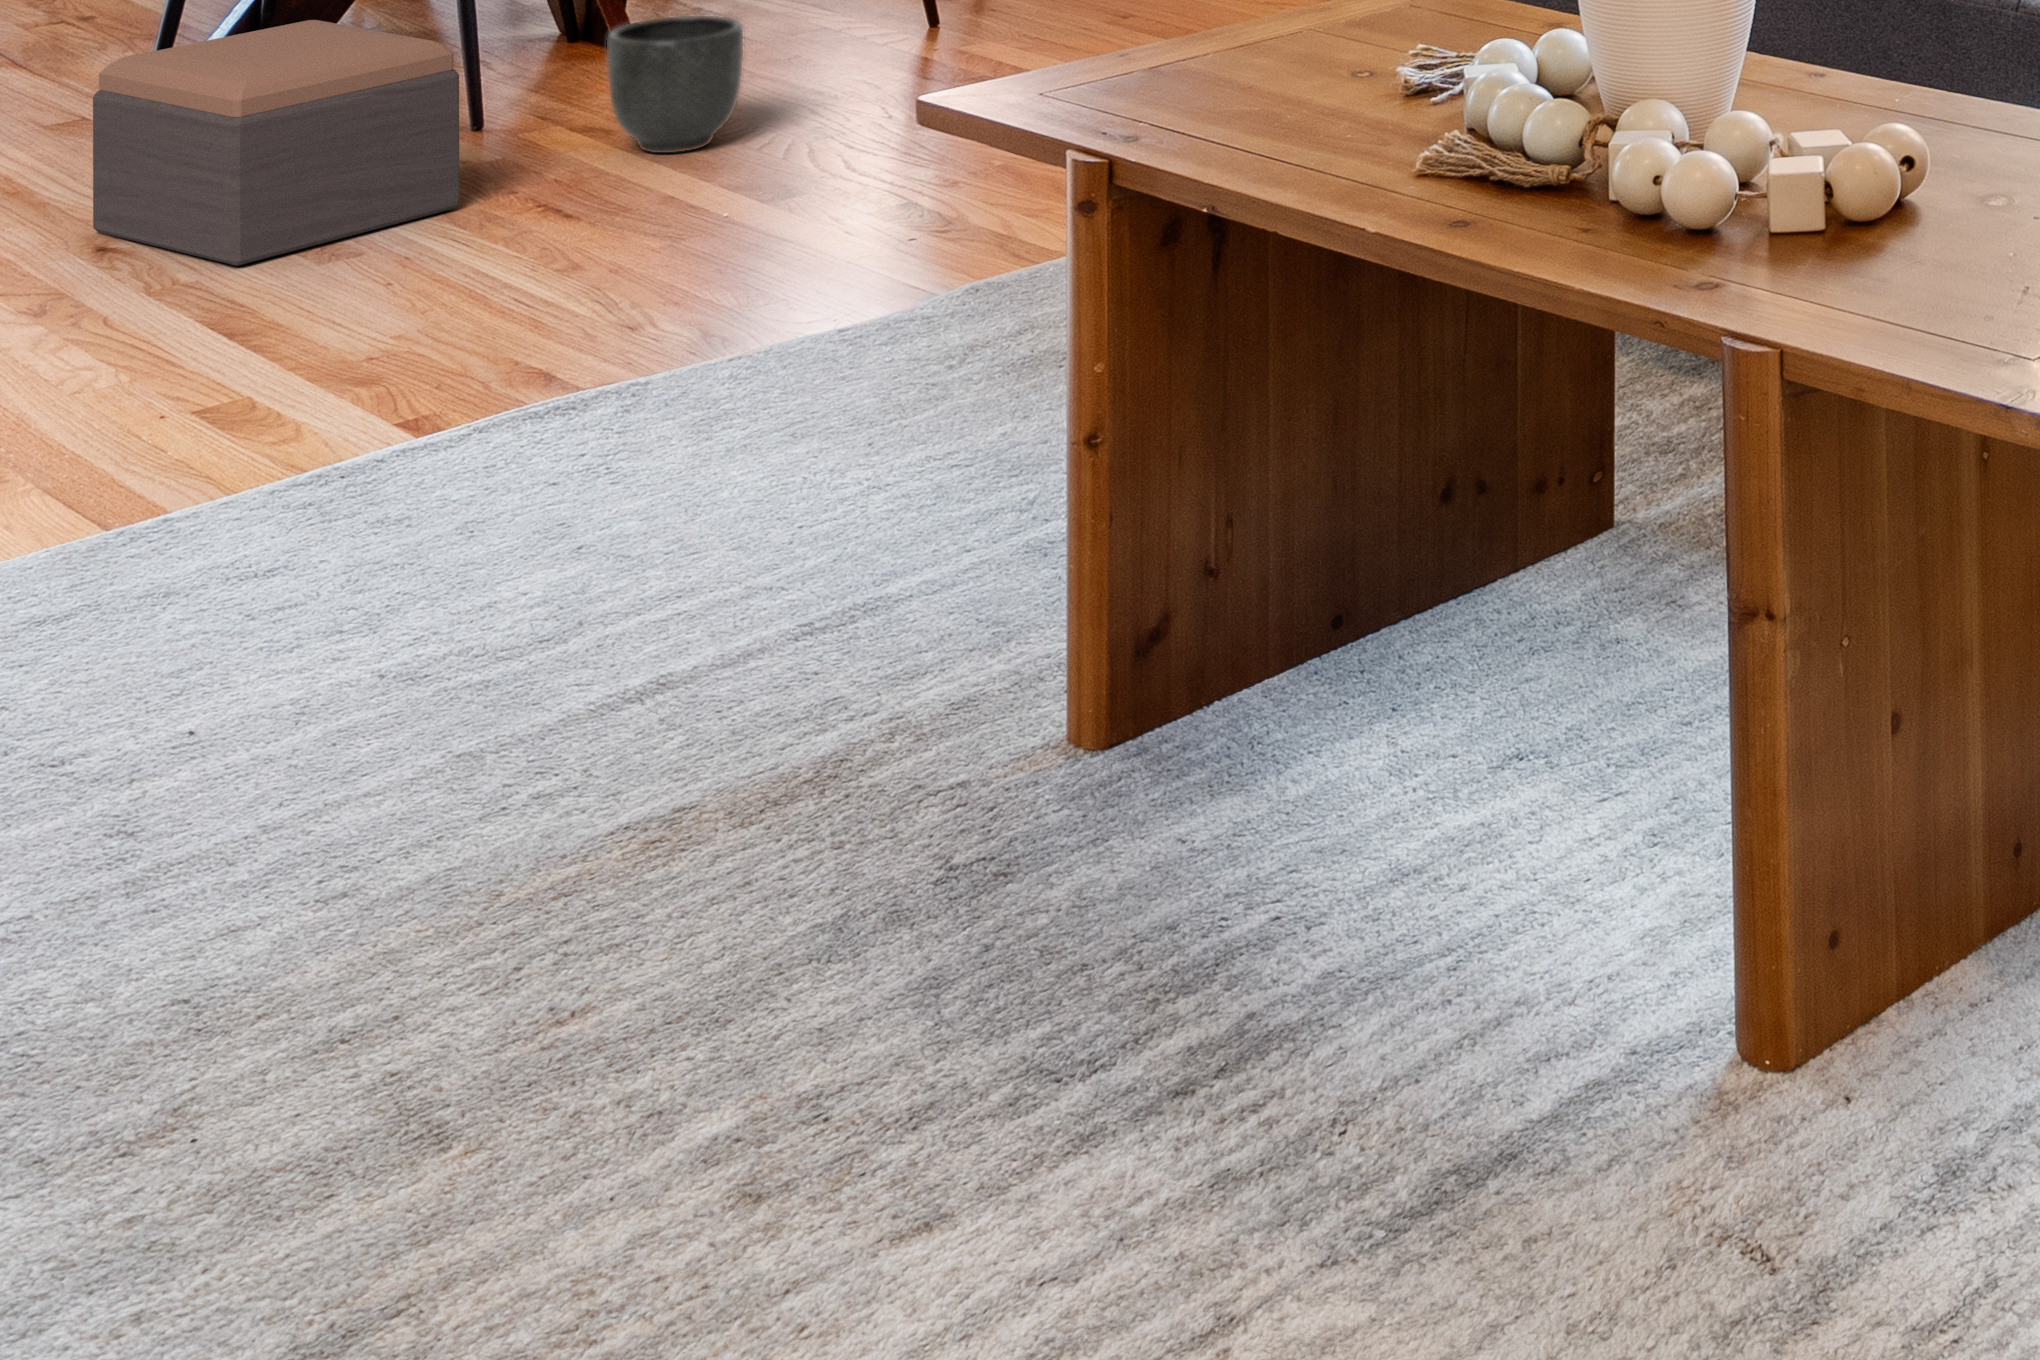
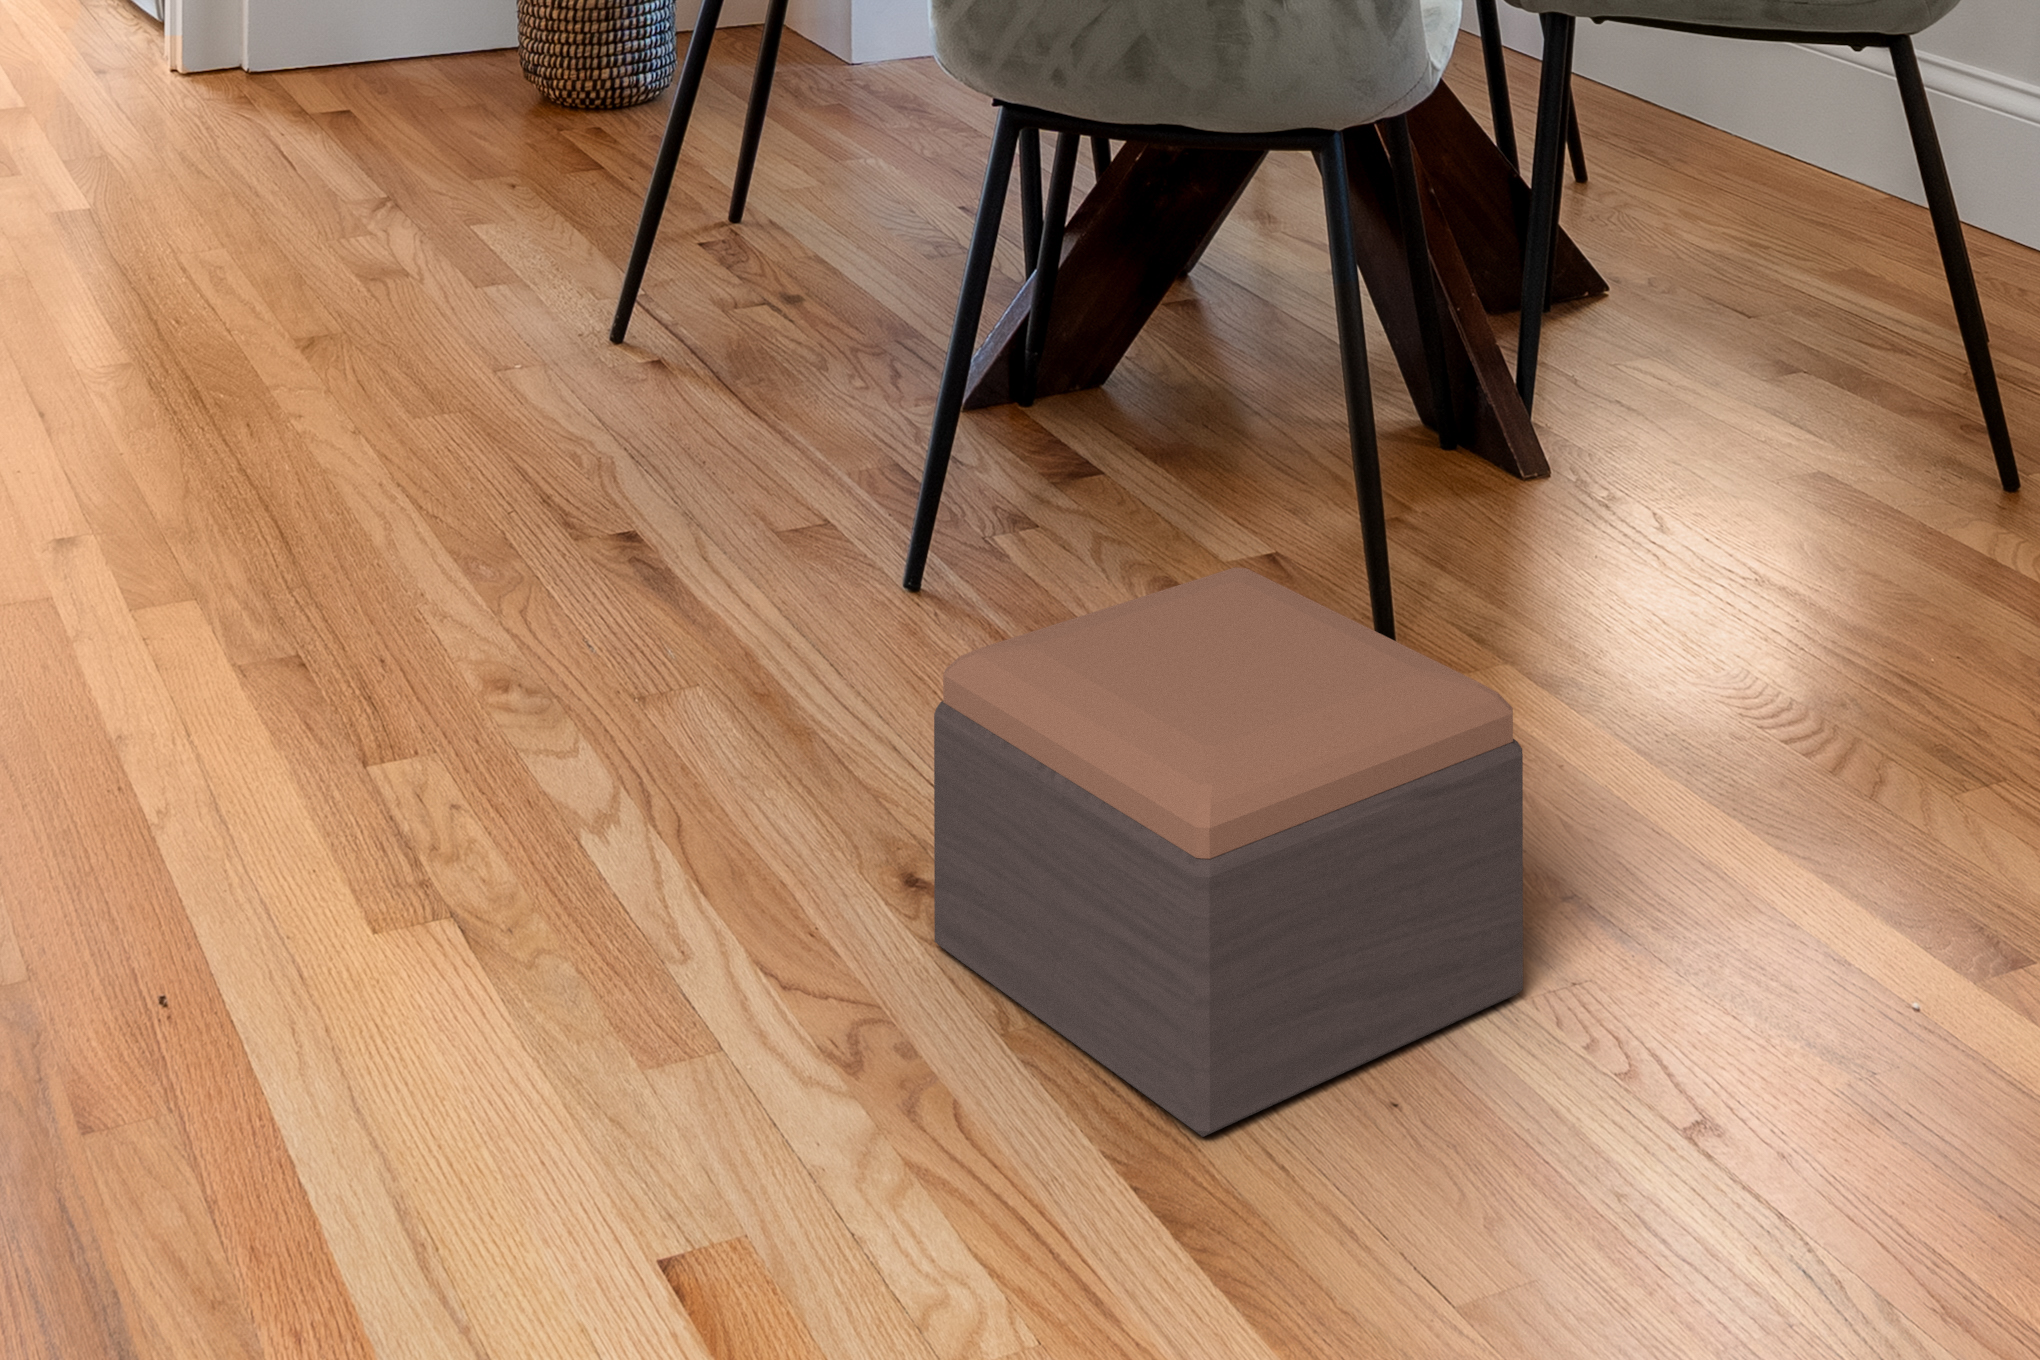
planter: present [607,16,743,153] -> none [1699,586,1931,866]

